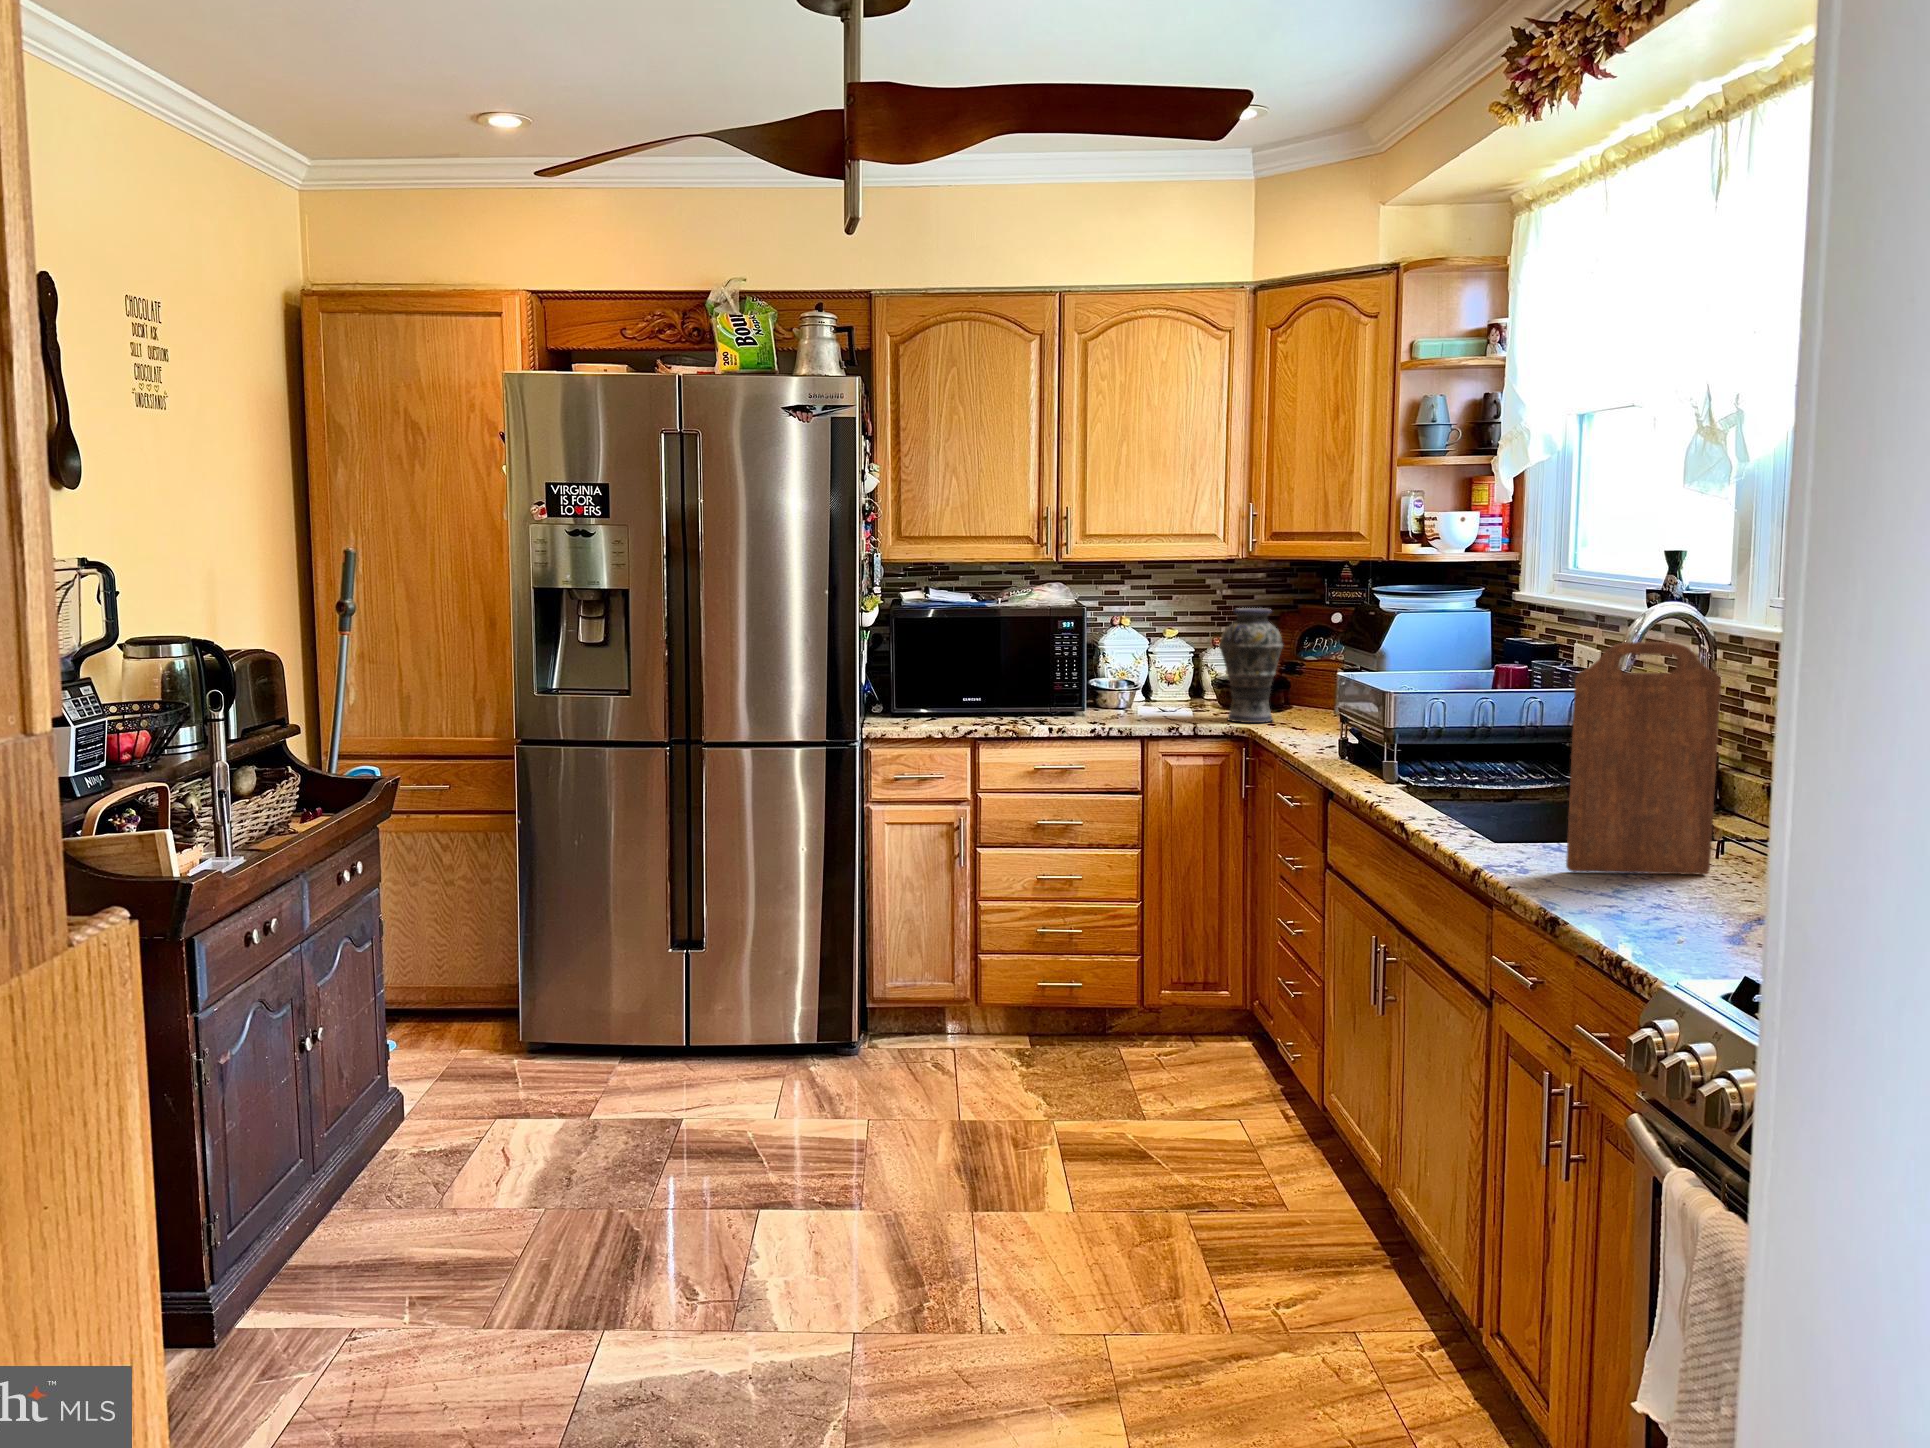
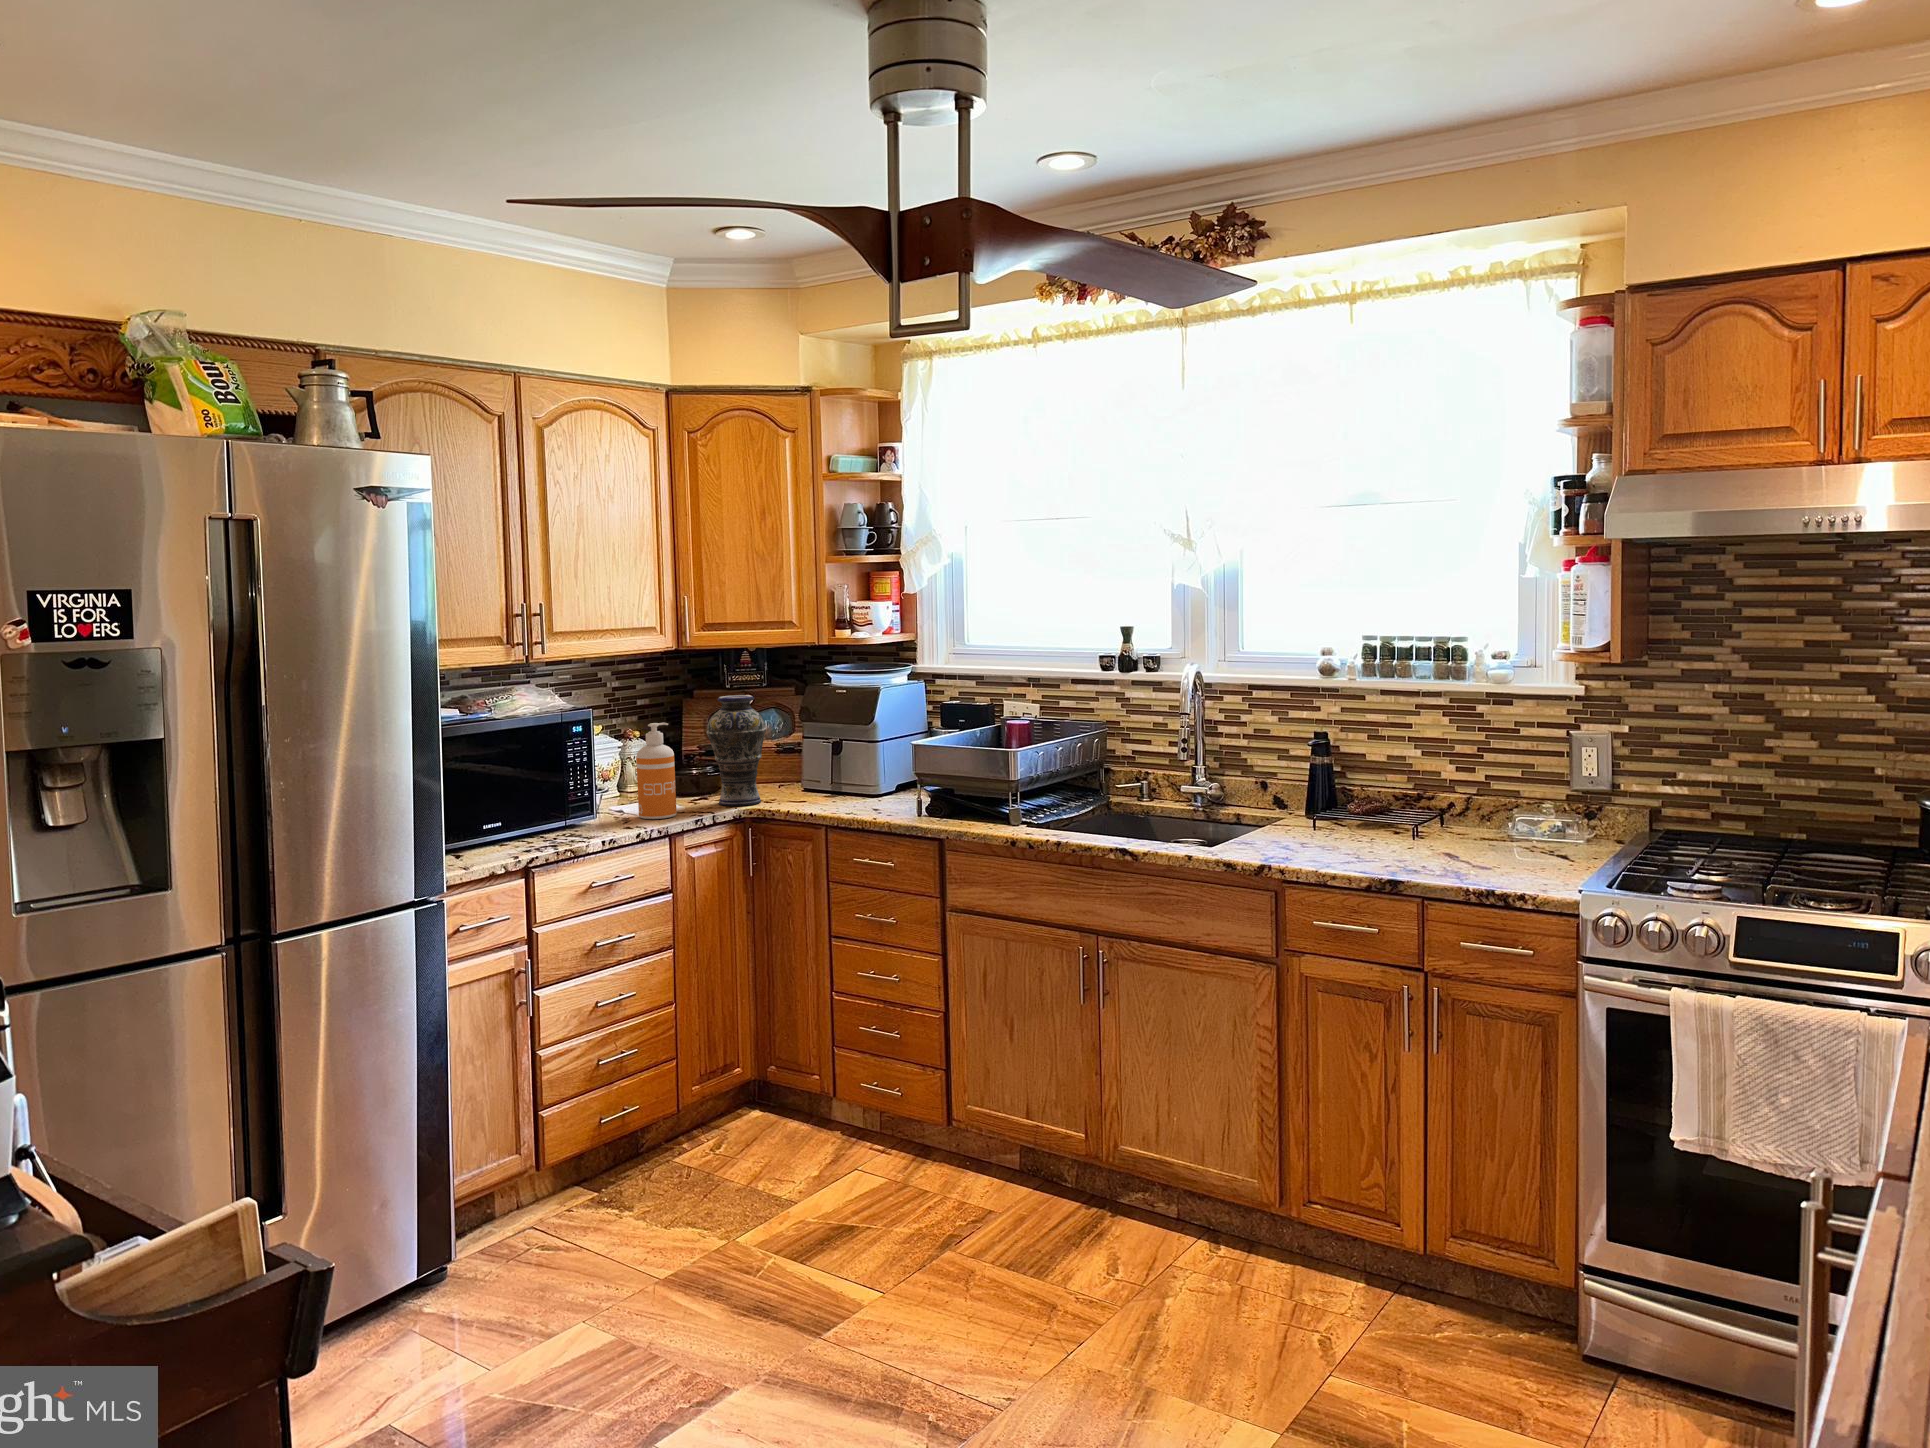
soap dispenser: none [1130,627,1168,720] -> present [636,723,677,819]
cutting board: present [1566,642,1721,875] -> none [1293,690,1339,853]

